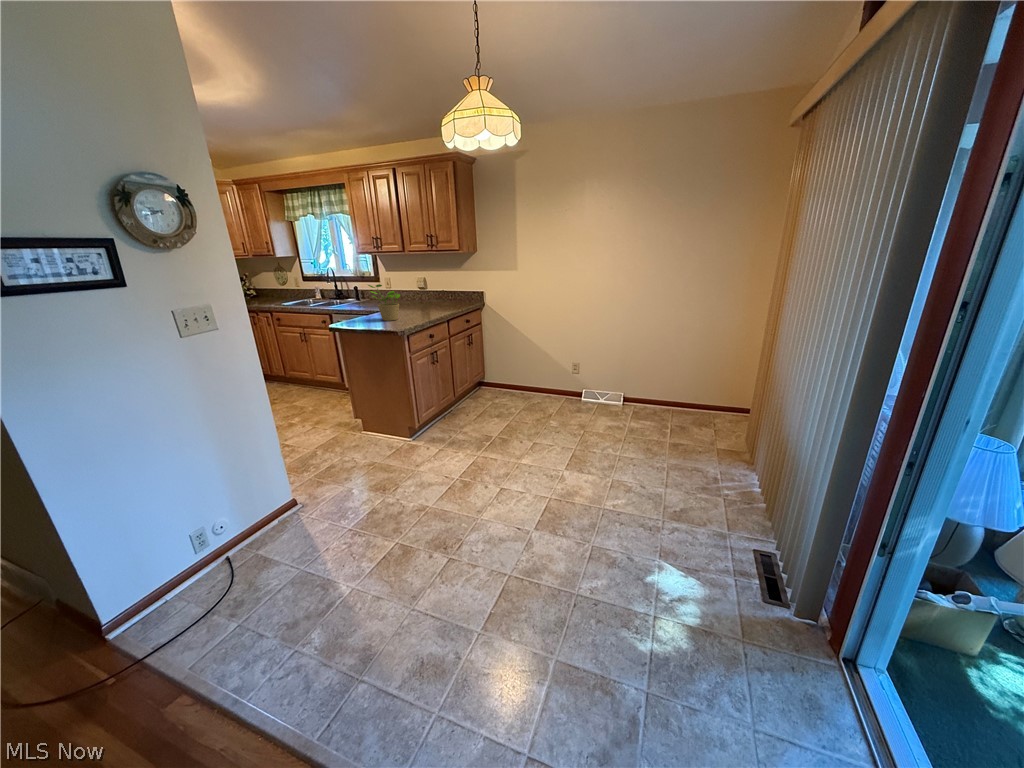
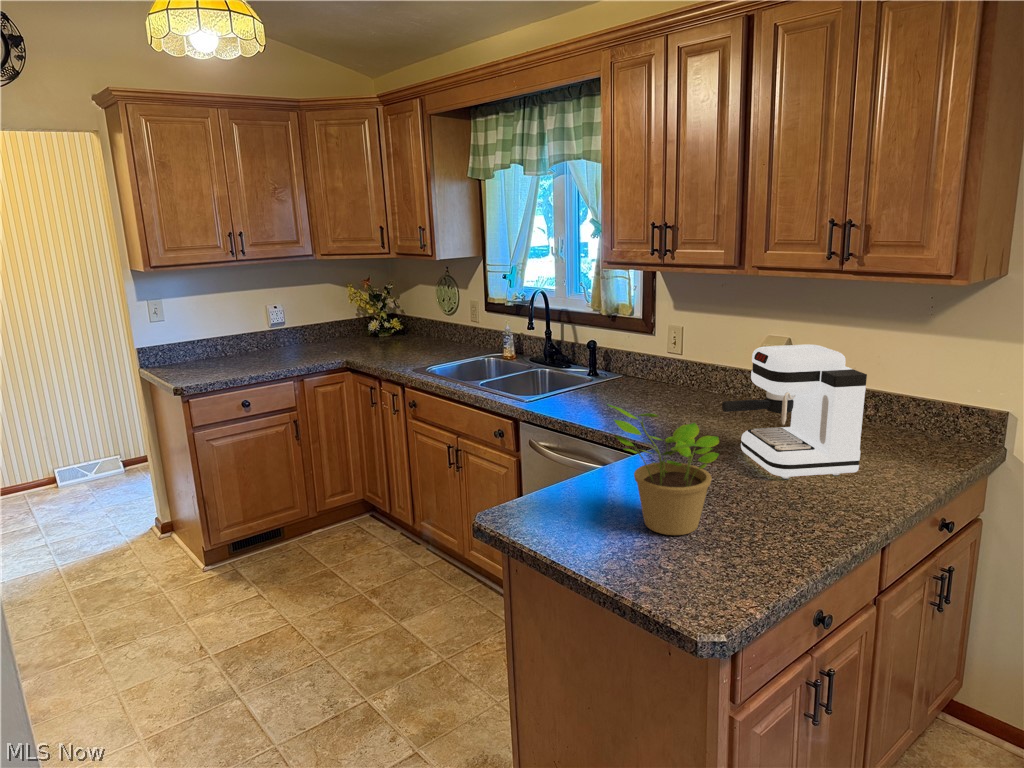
coffee maker: none [403,274,443,311] -> present [722,345,867,479]

